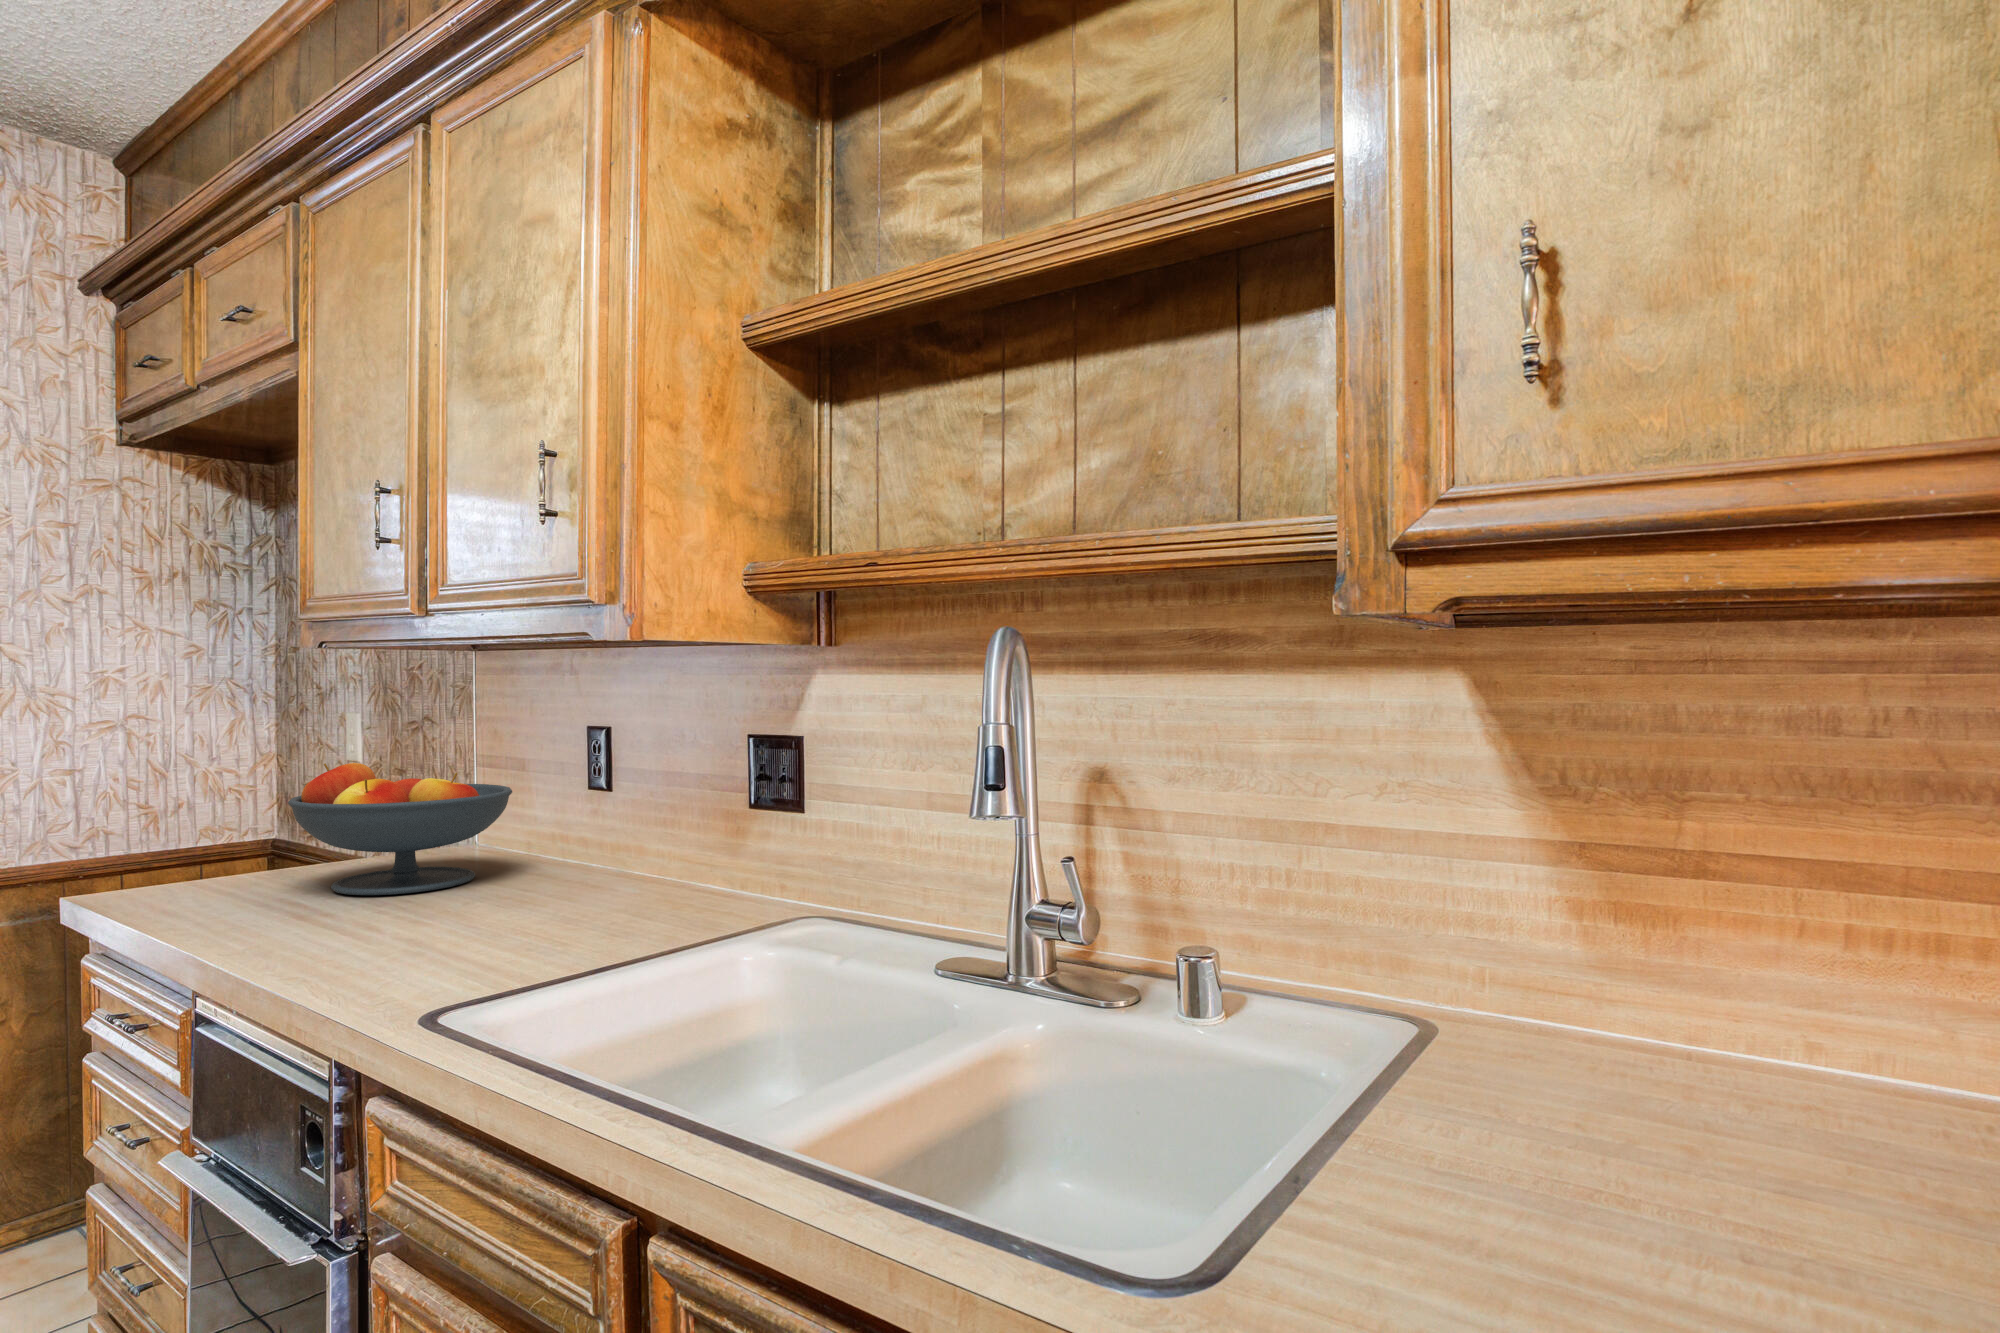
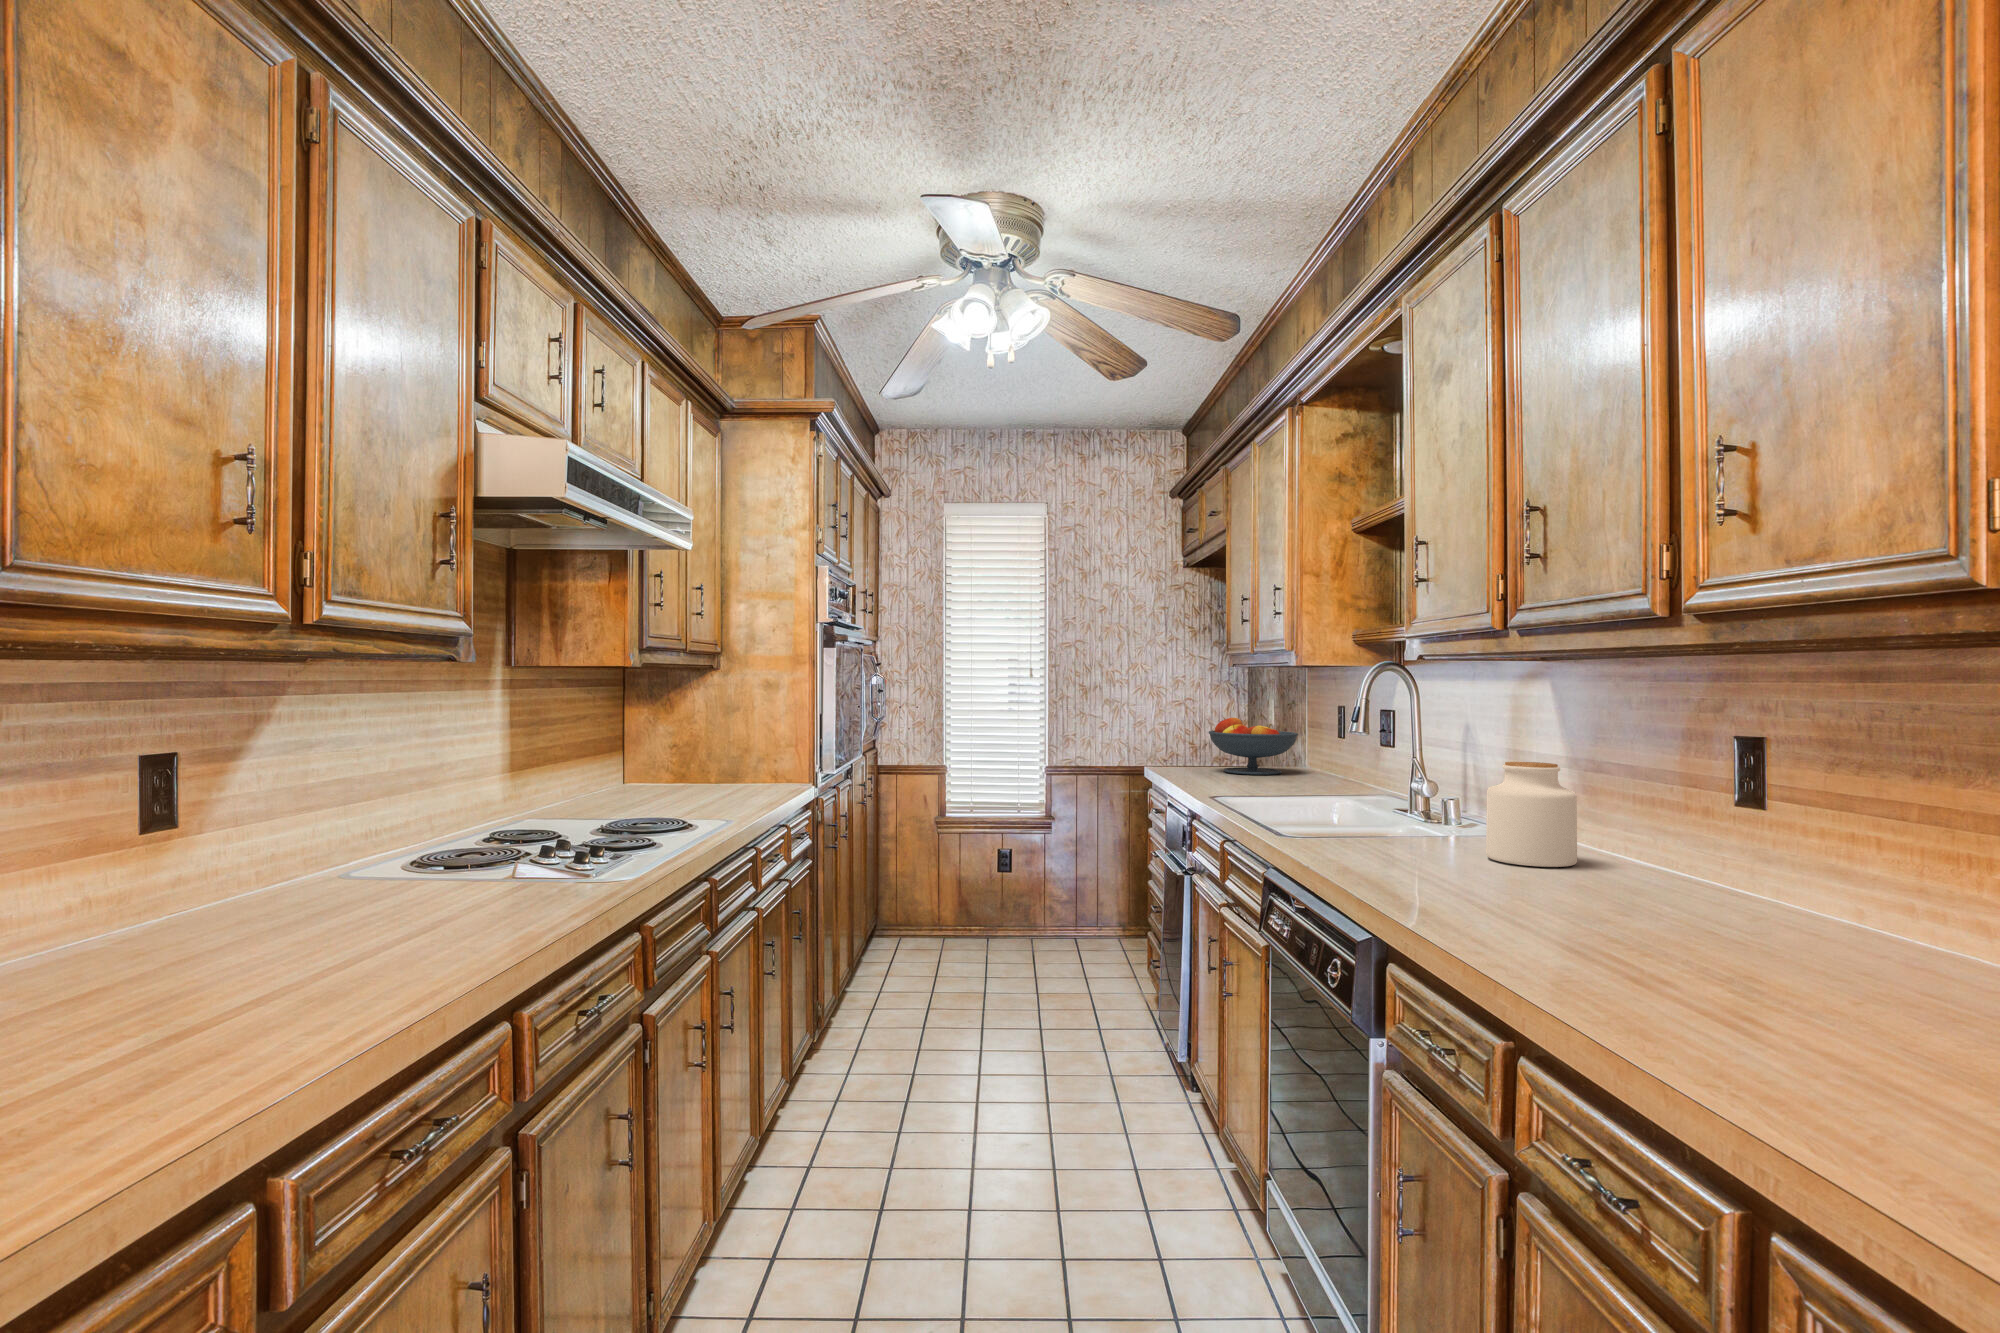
jar: none [1623,881,1889,1201] -> present [1486,762,1577,867]

